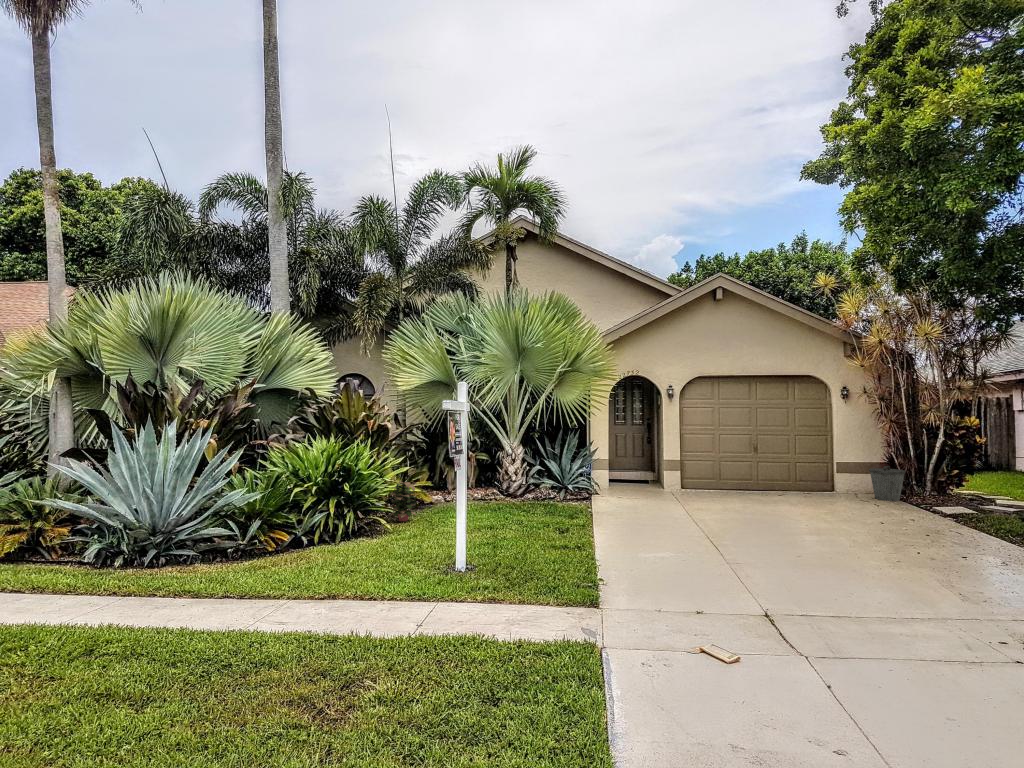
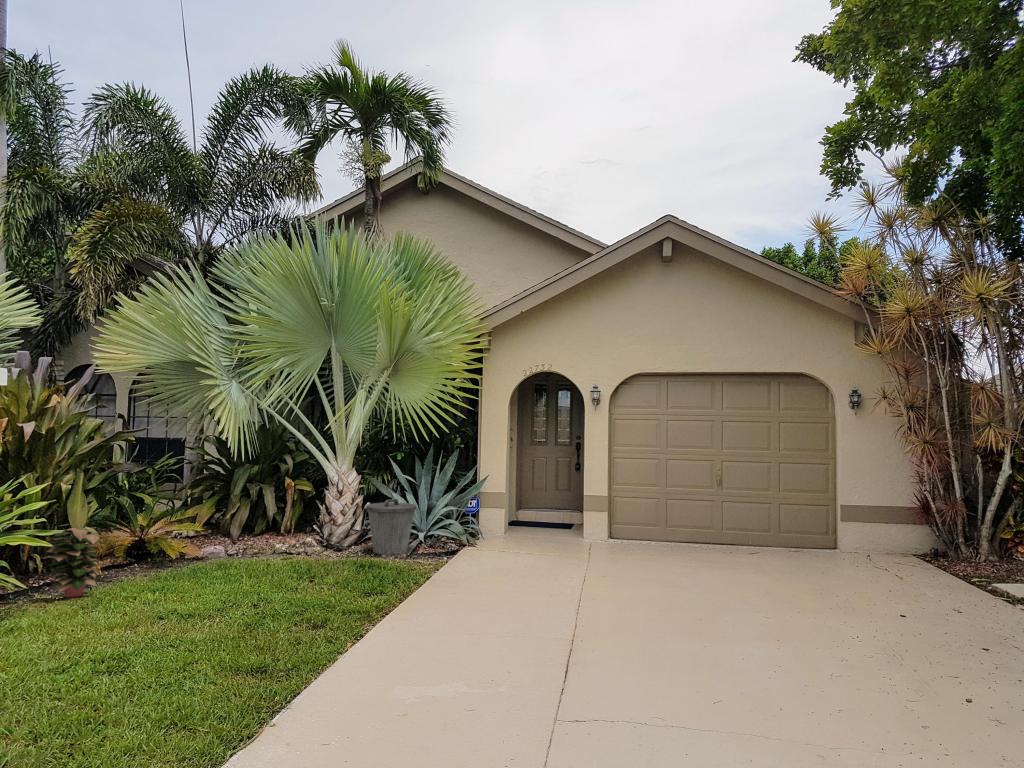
trash can: present [869,466,905,501] -> present [367,499,416,555]

